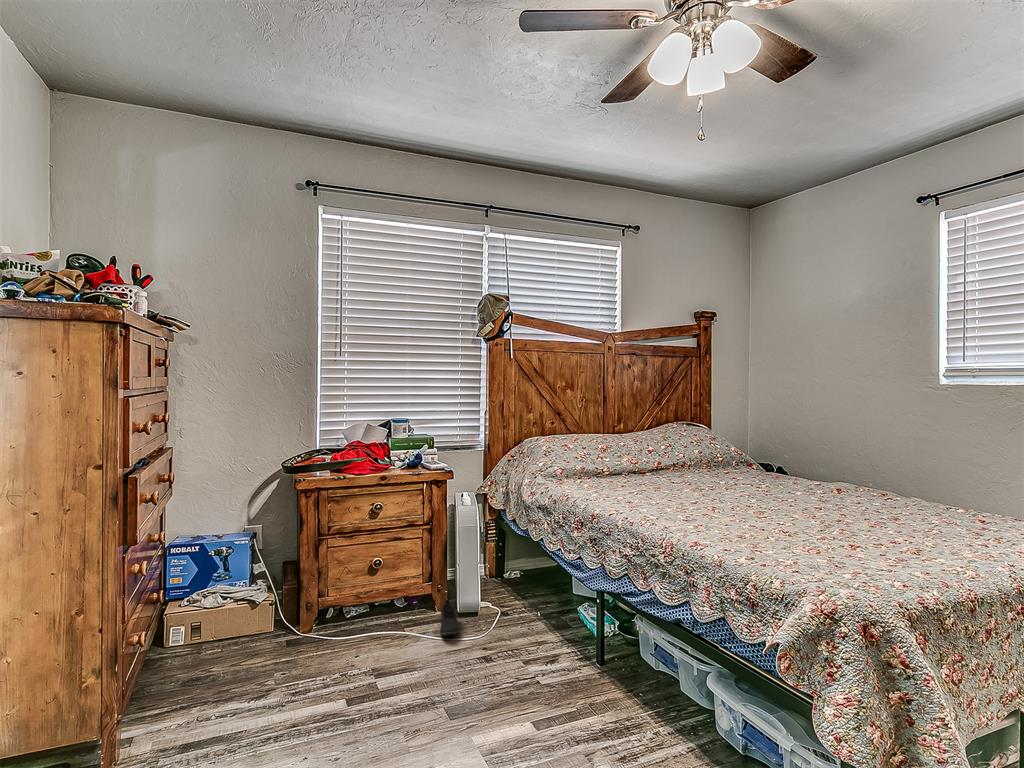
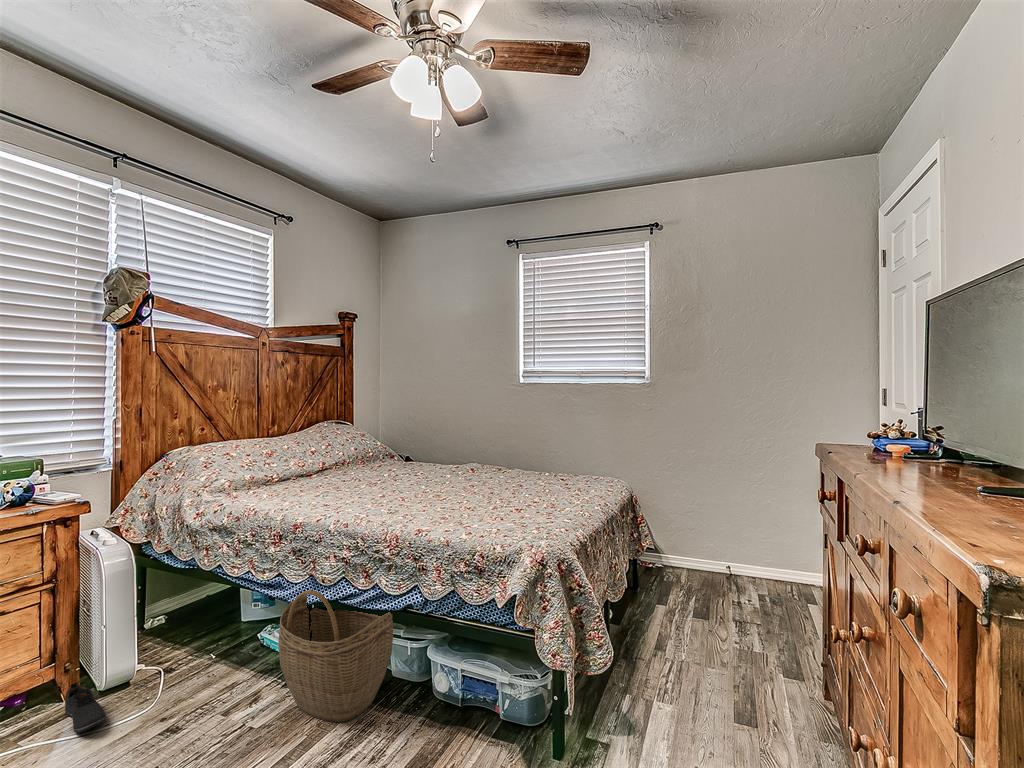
woven basket: none [568,567,671,714] -> present [278,590,393,722]

